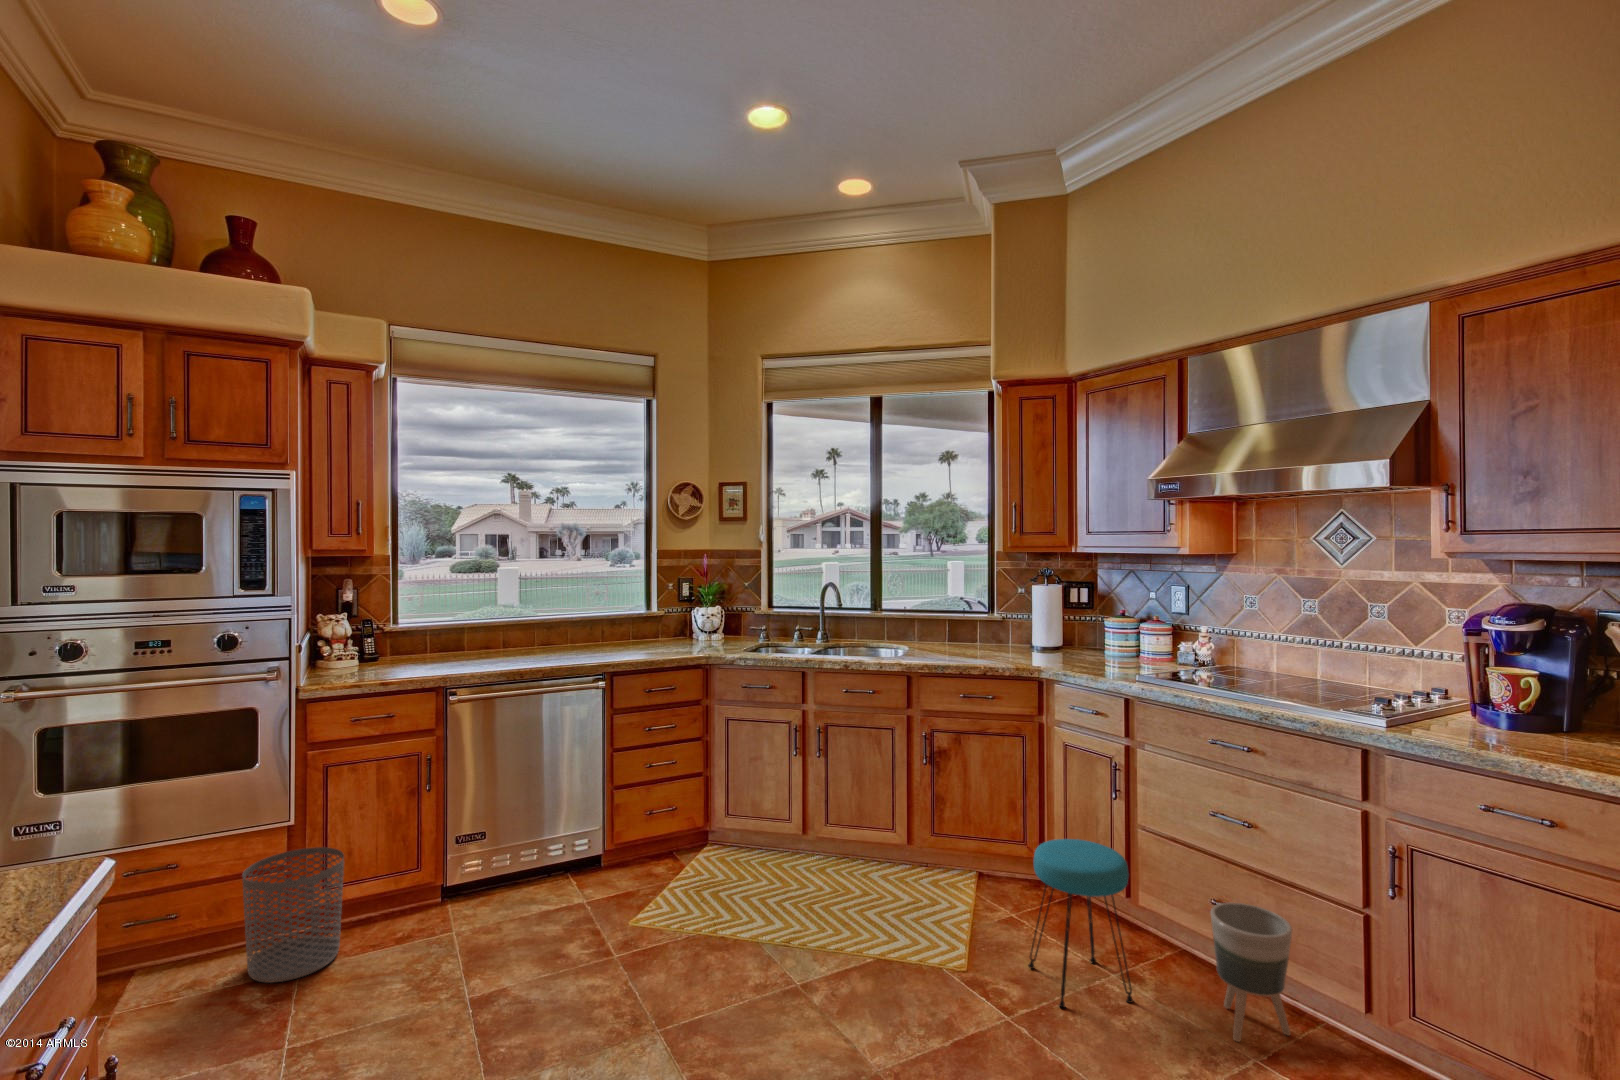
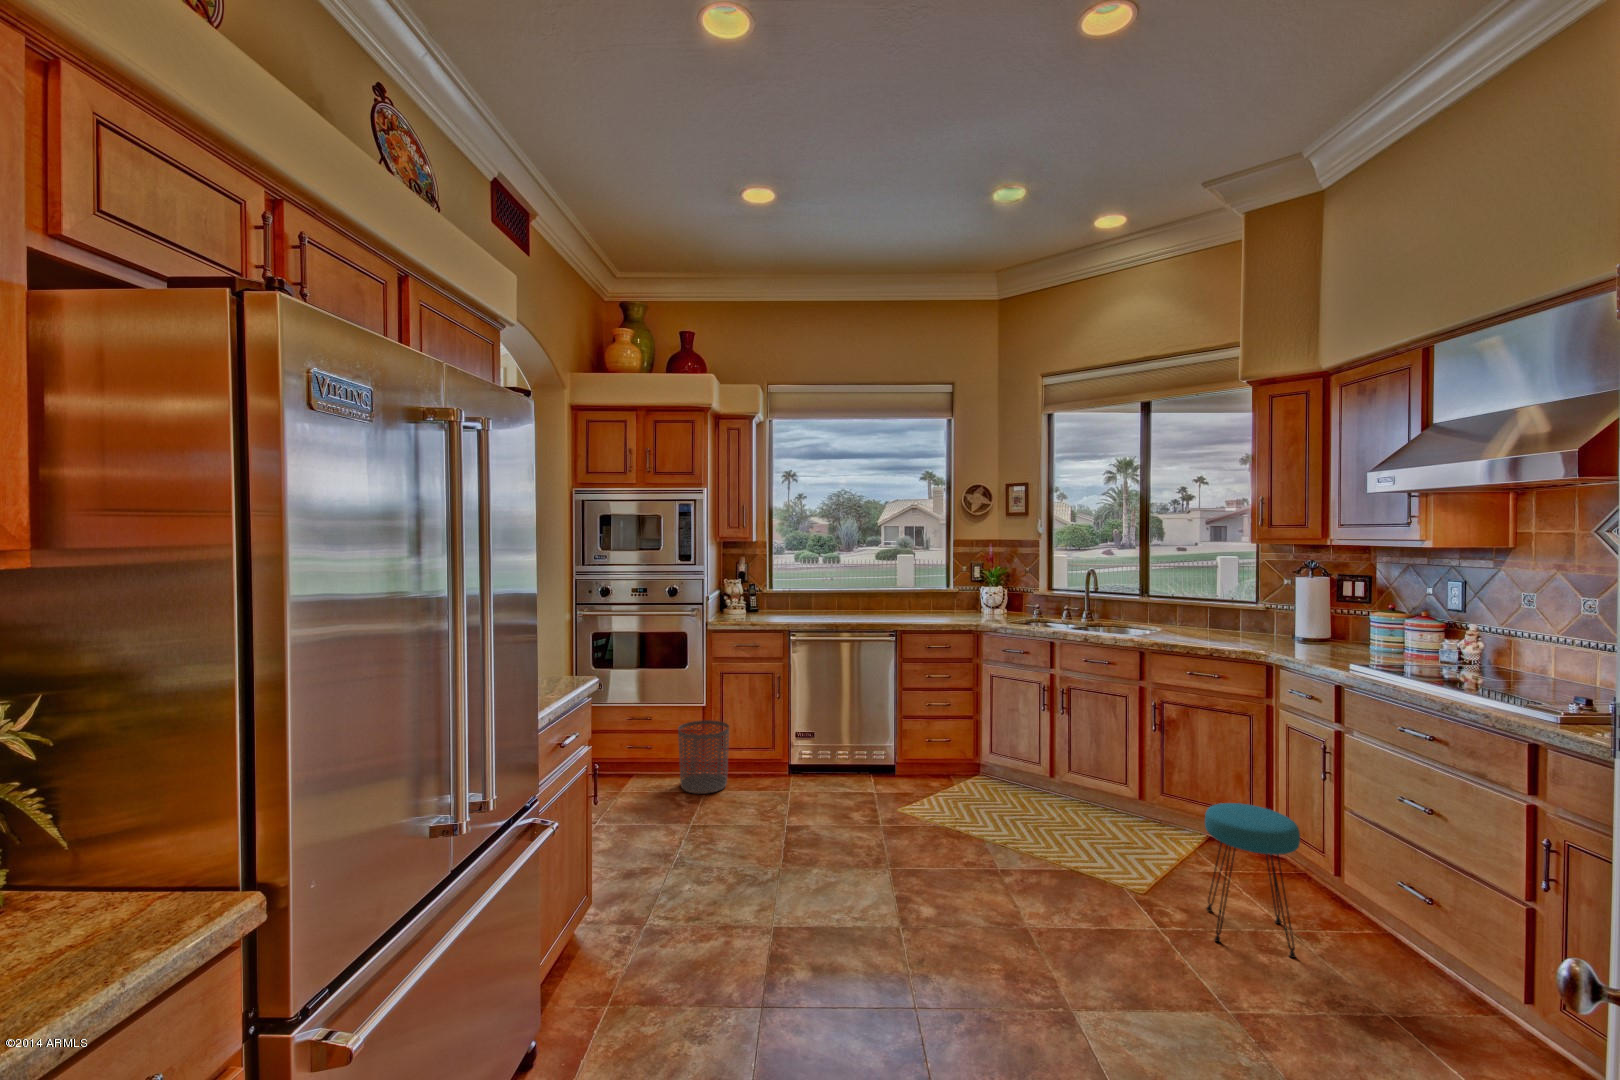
planter: present [1210,903,1292,1042] -> none [1372,887,1464,1028]

